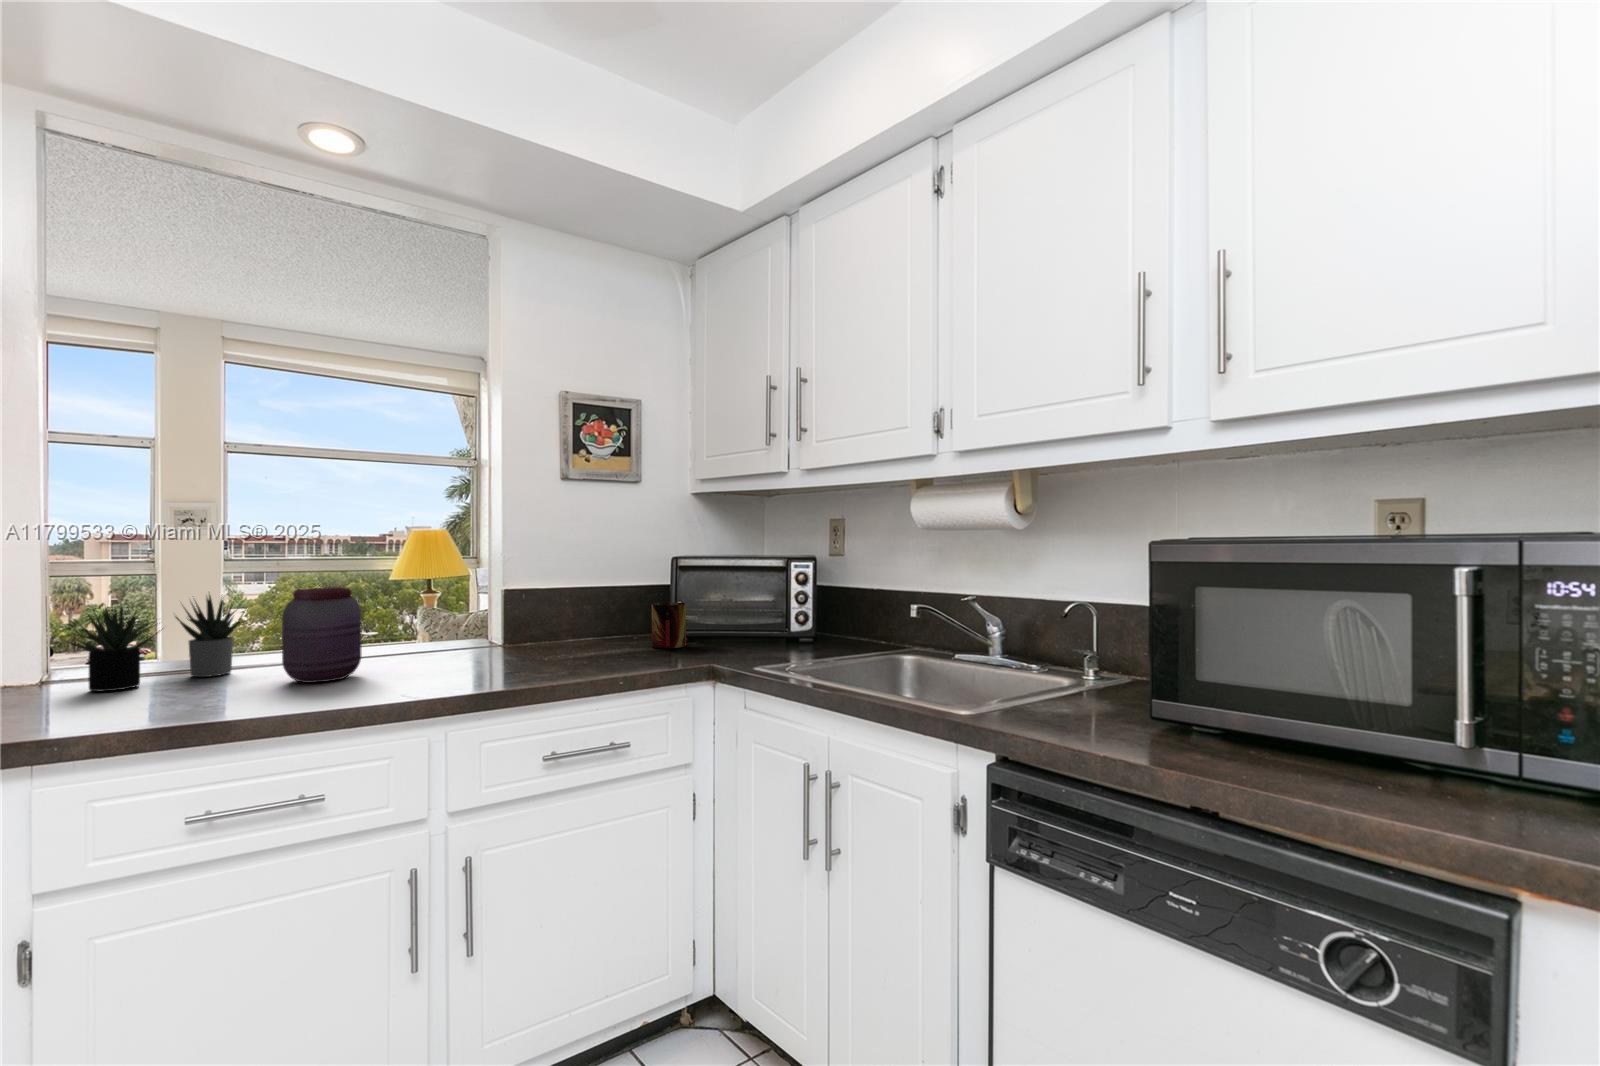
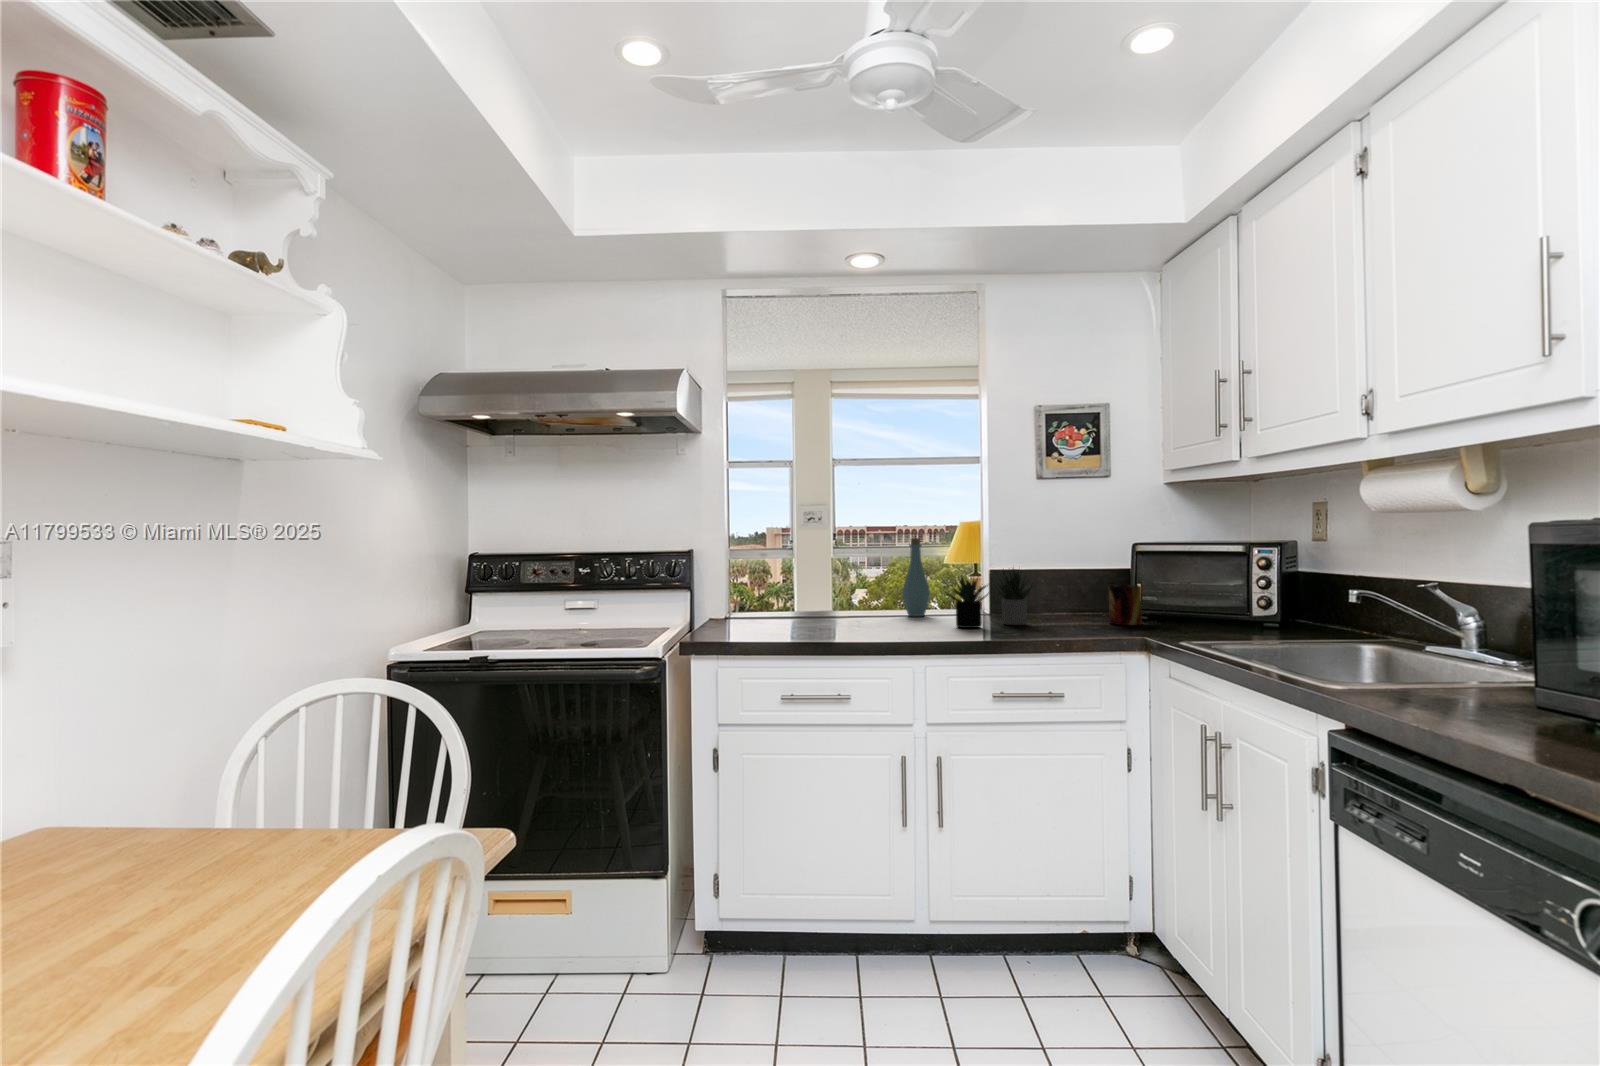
bottle: none [377,550,420,658] -> present [902,538,930,616]
jar: present [282,587,362,683] -> none [842,563,887,625]
succulent plant: present [66,595,245,692] -> present [945,569,1033,628]

